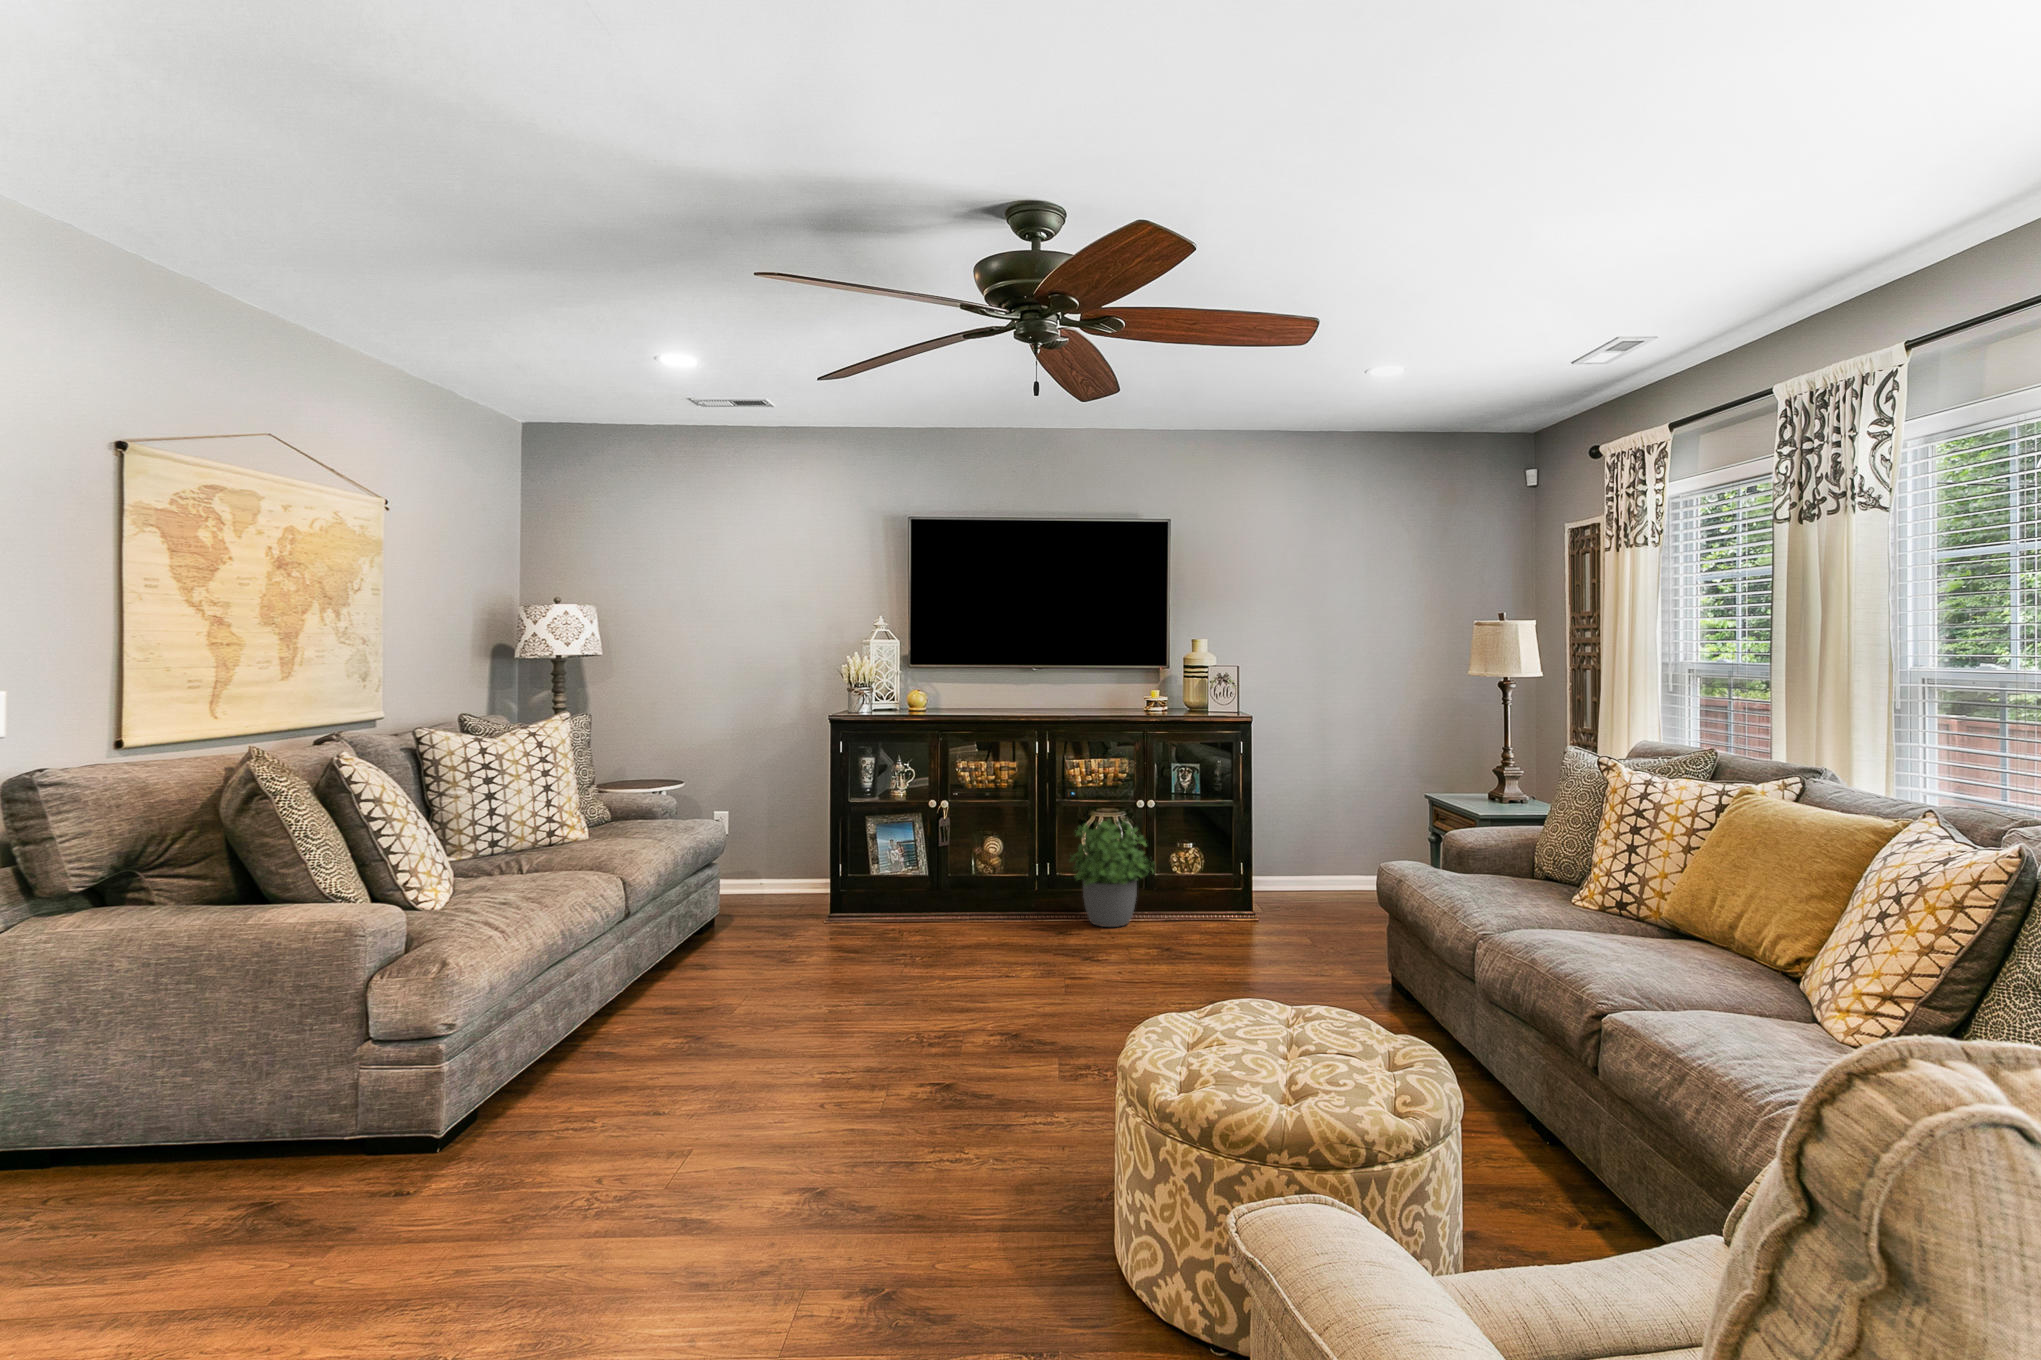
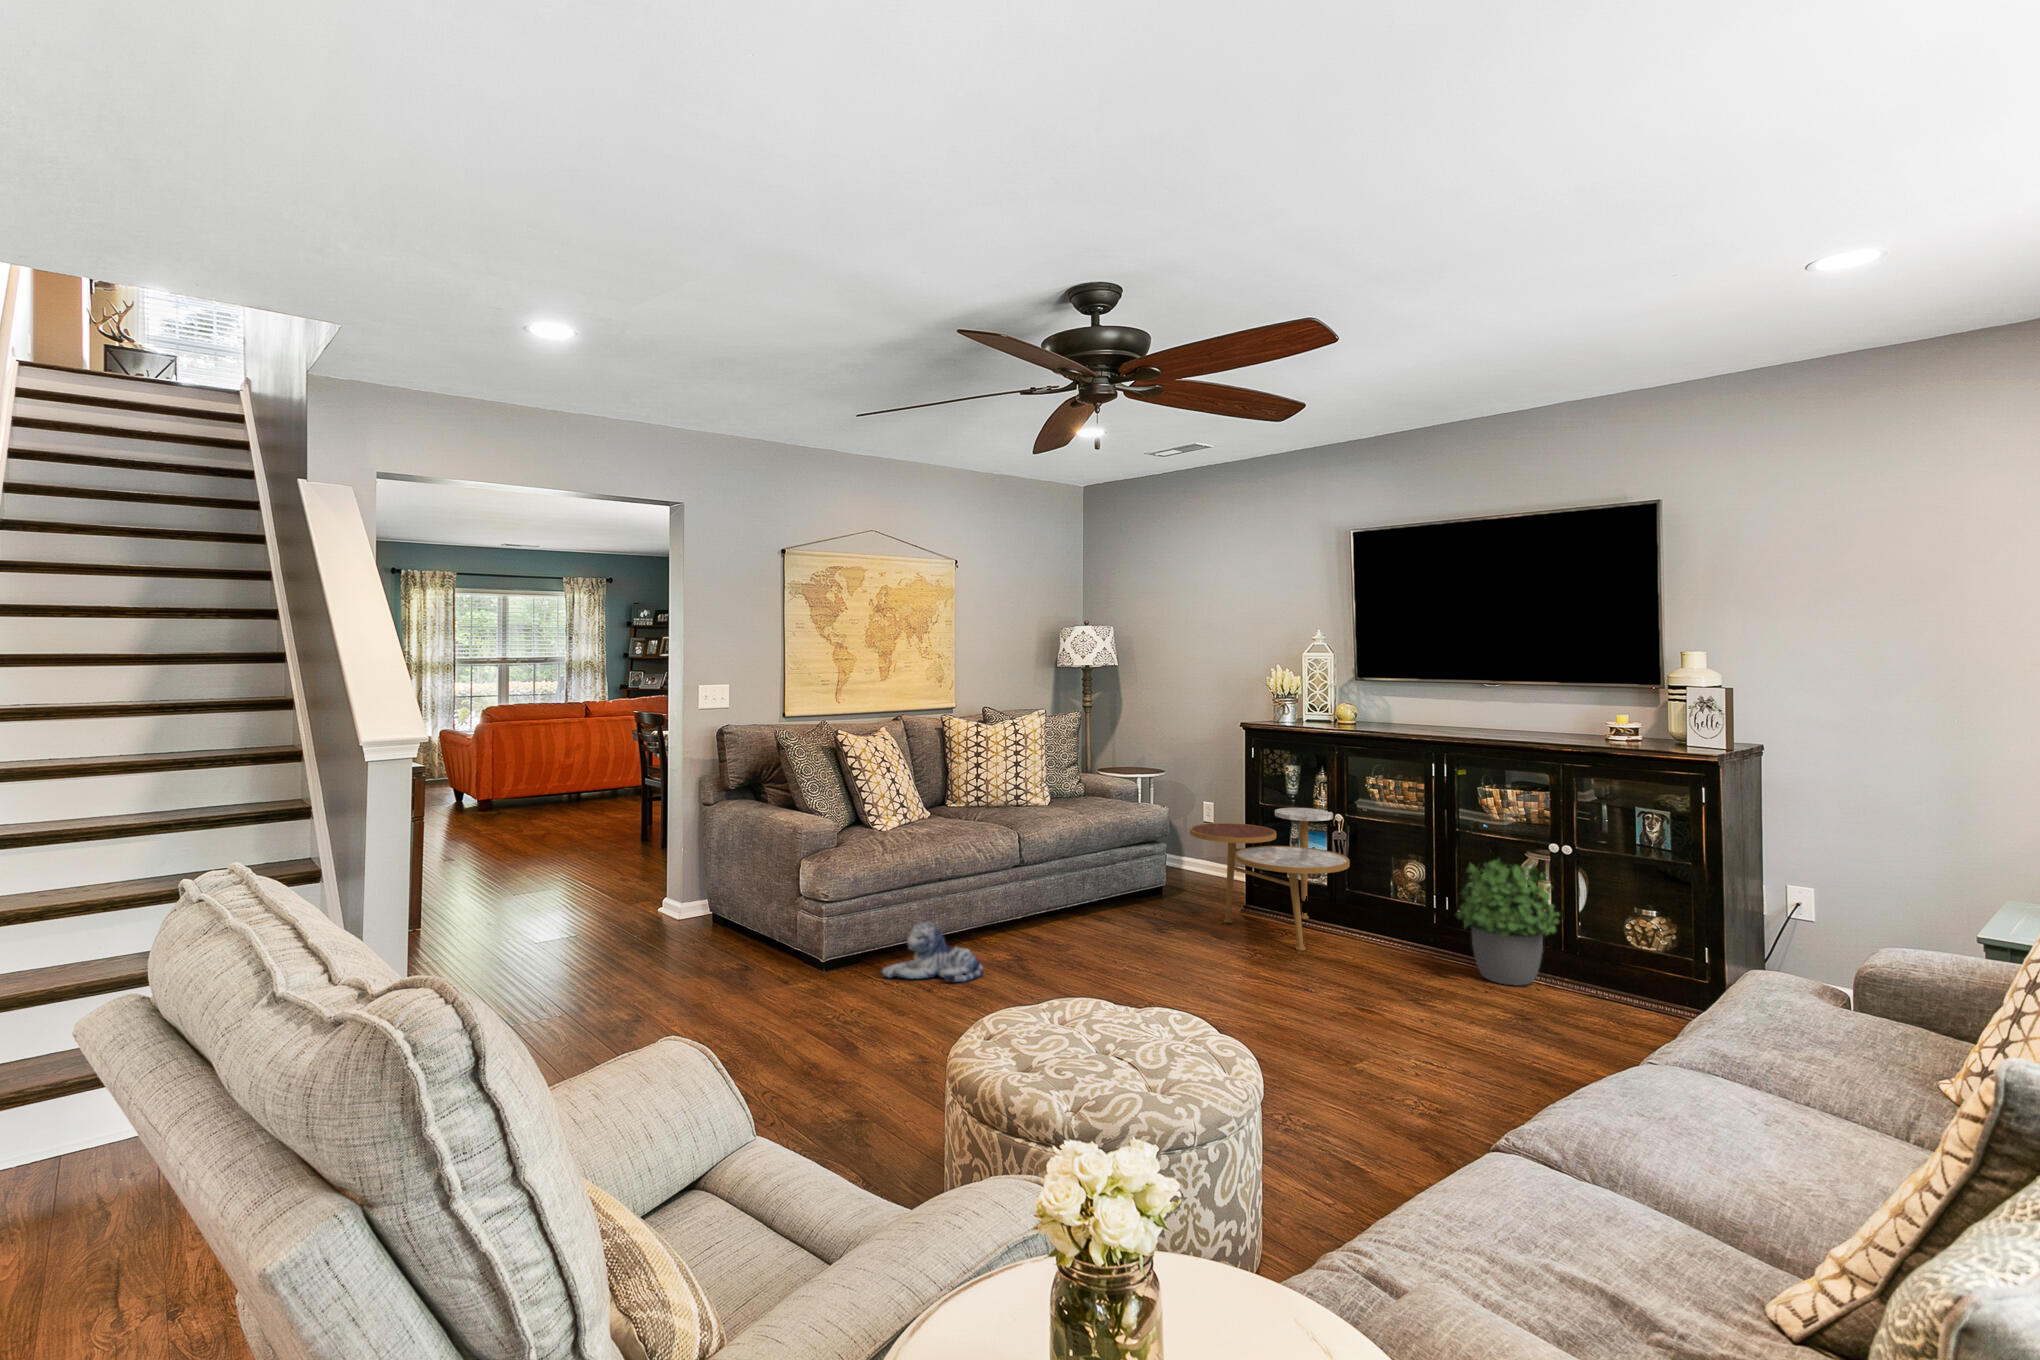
side table: none [798,800,986,944] -> present [1190,808,1350,951]
plush toy: none [563,1022,700,1125] -> present [882,920,983,982]

